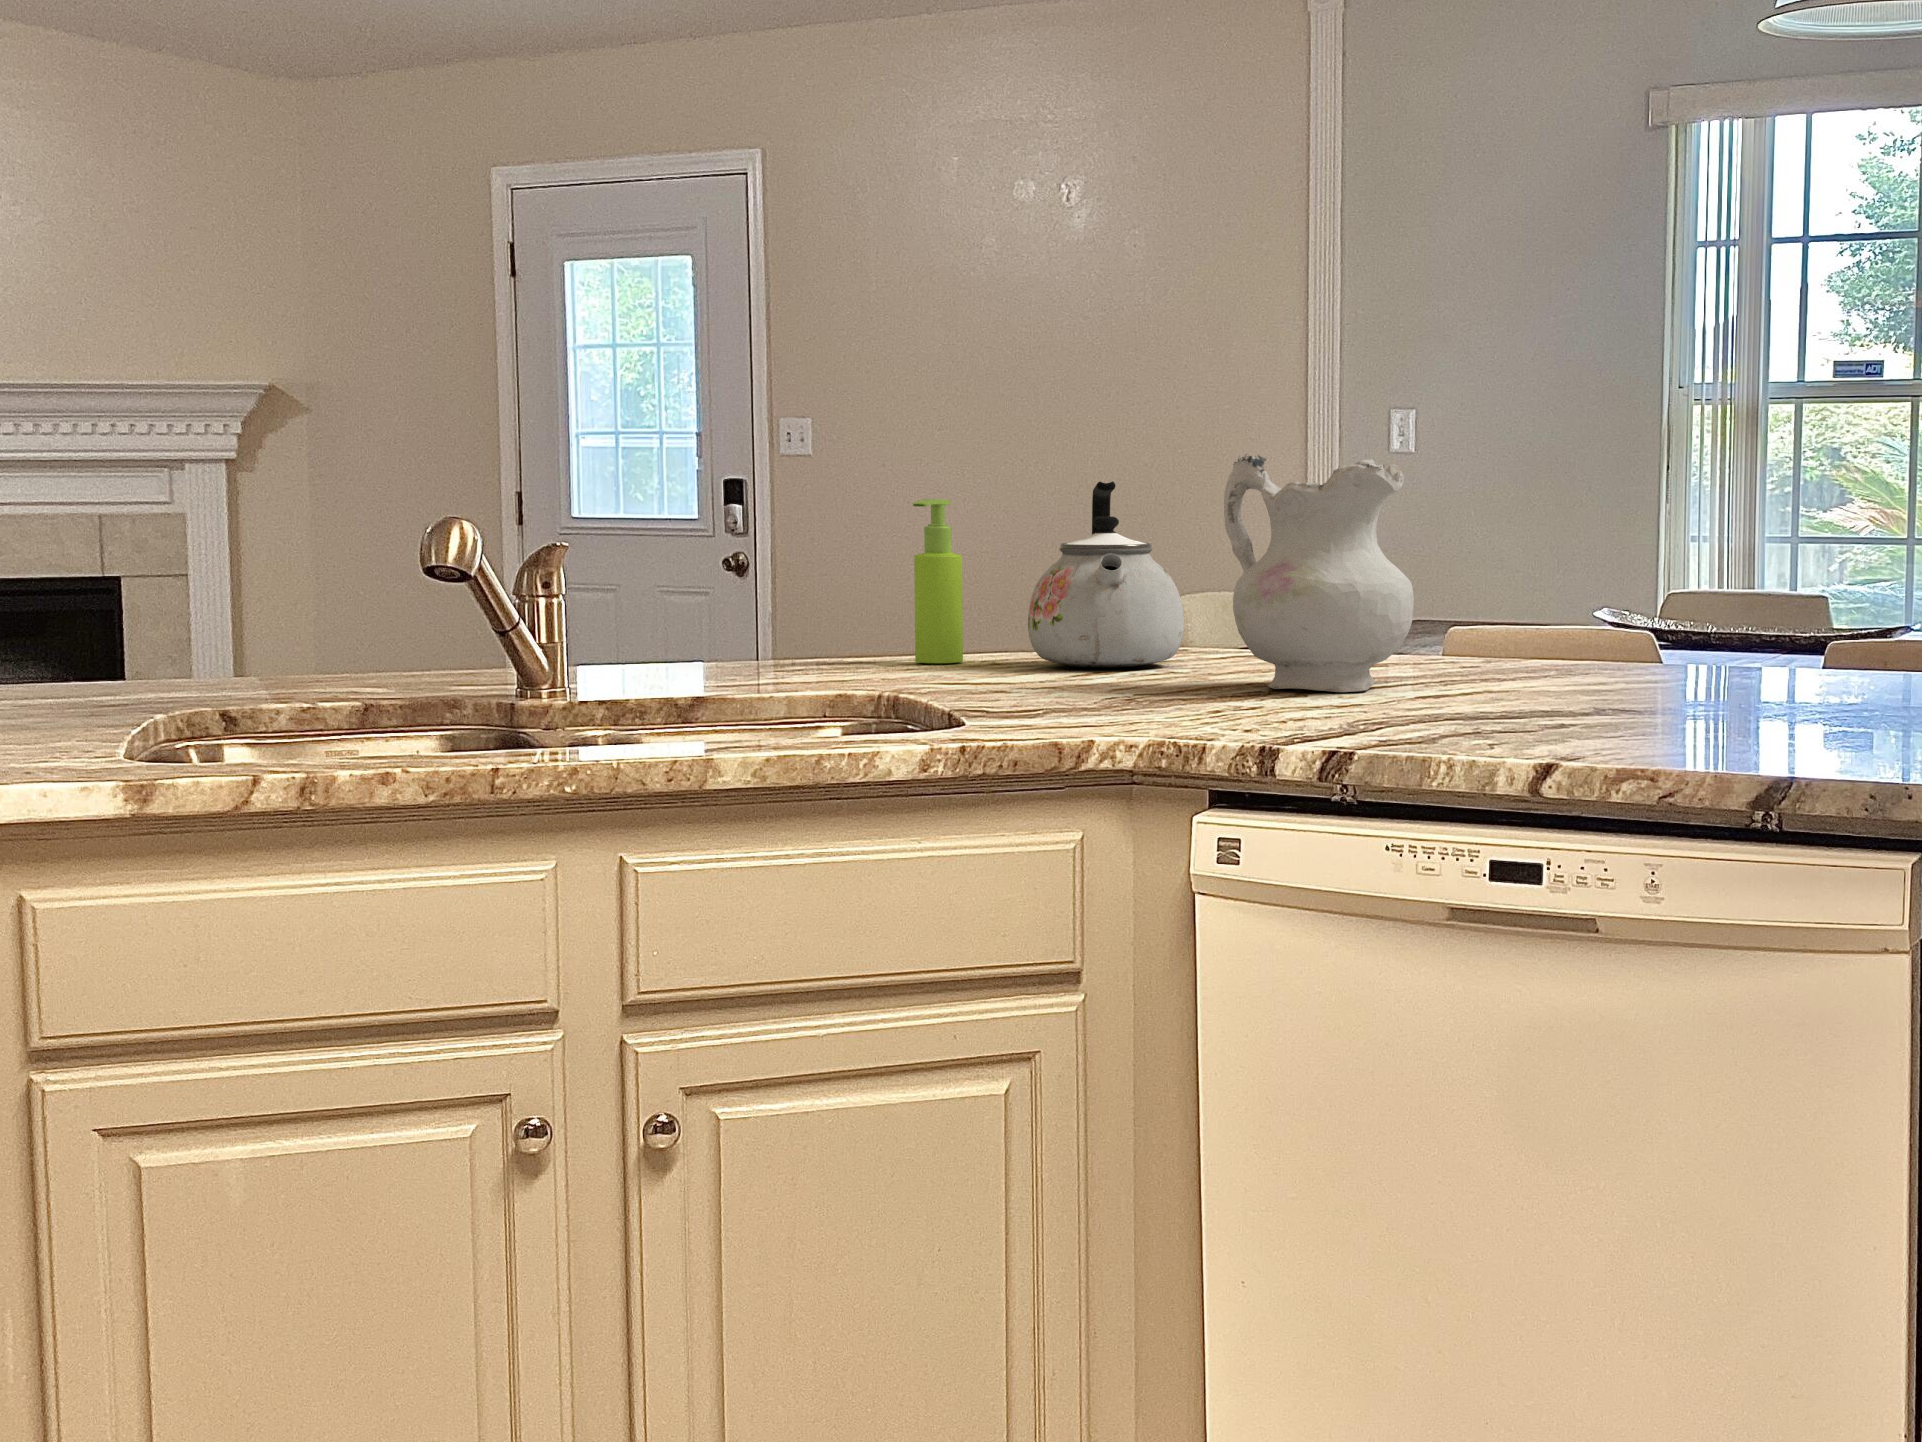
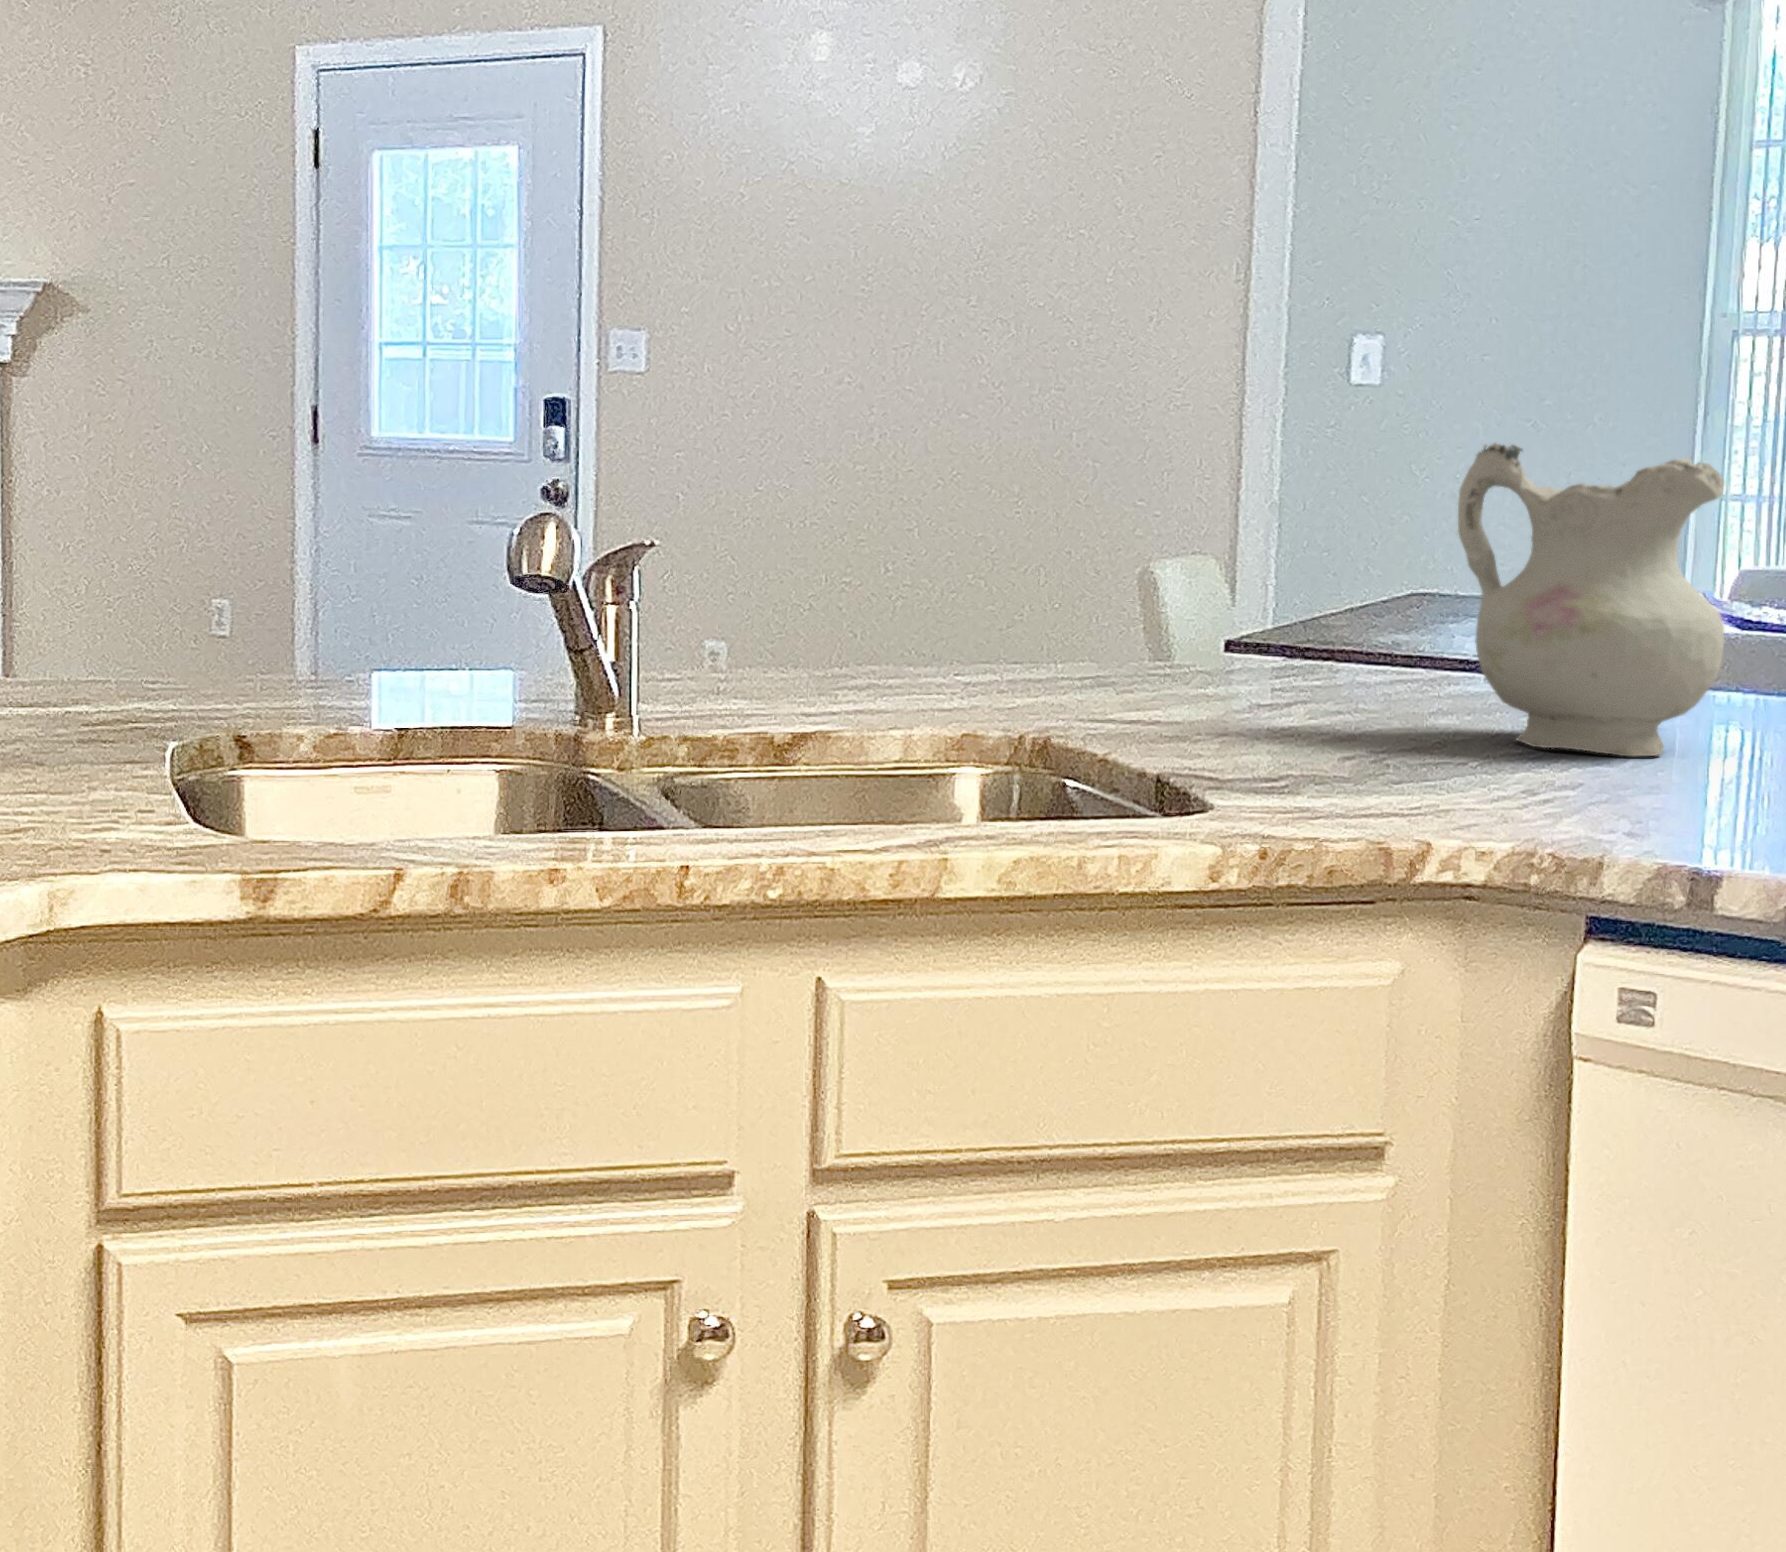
kettle: present [1028,481,1184,667] -> none [1146,463,1349,694]
soap dispenser: present [913,499,963,663] -> none [993,476,1057,679]

